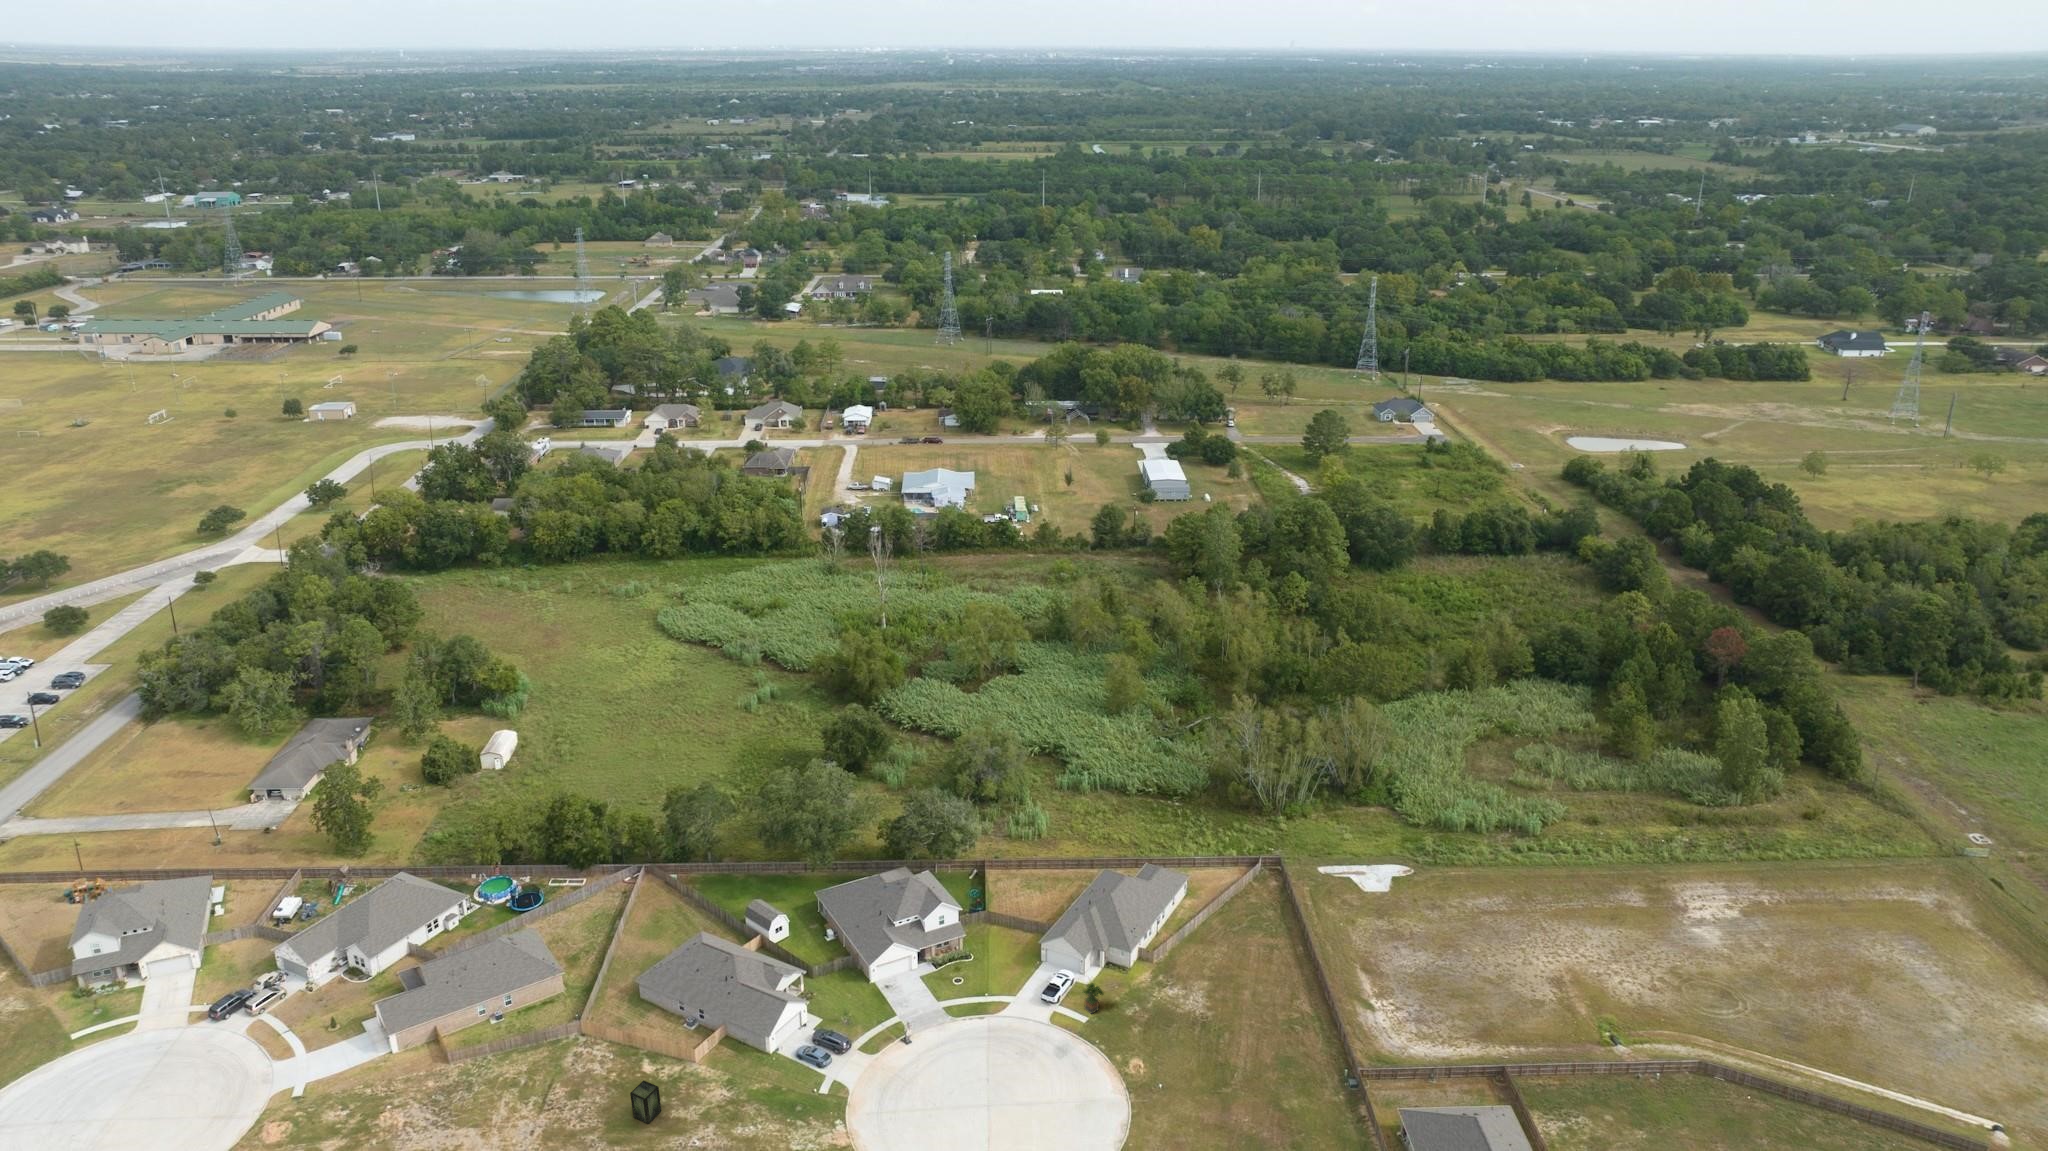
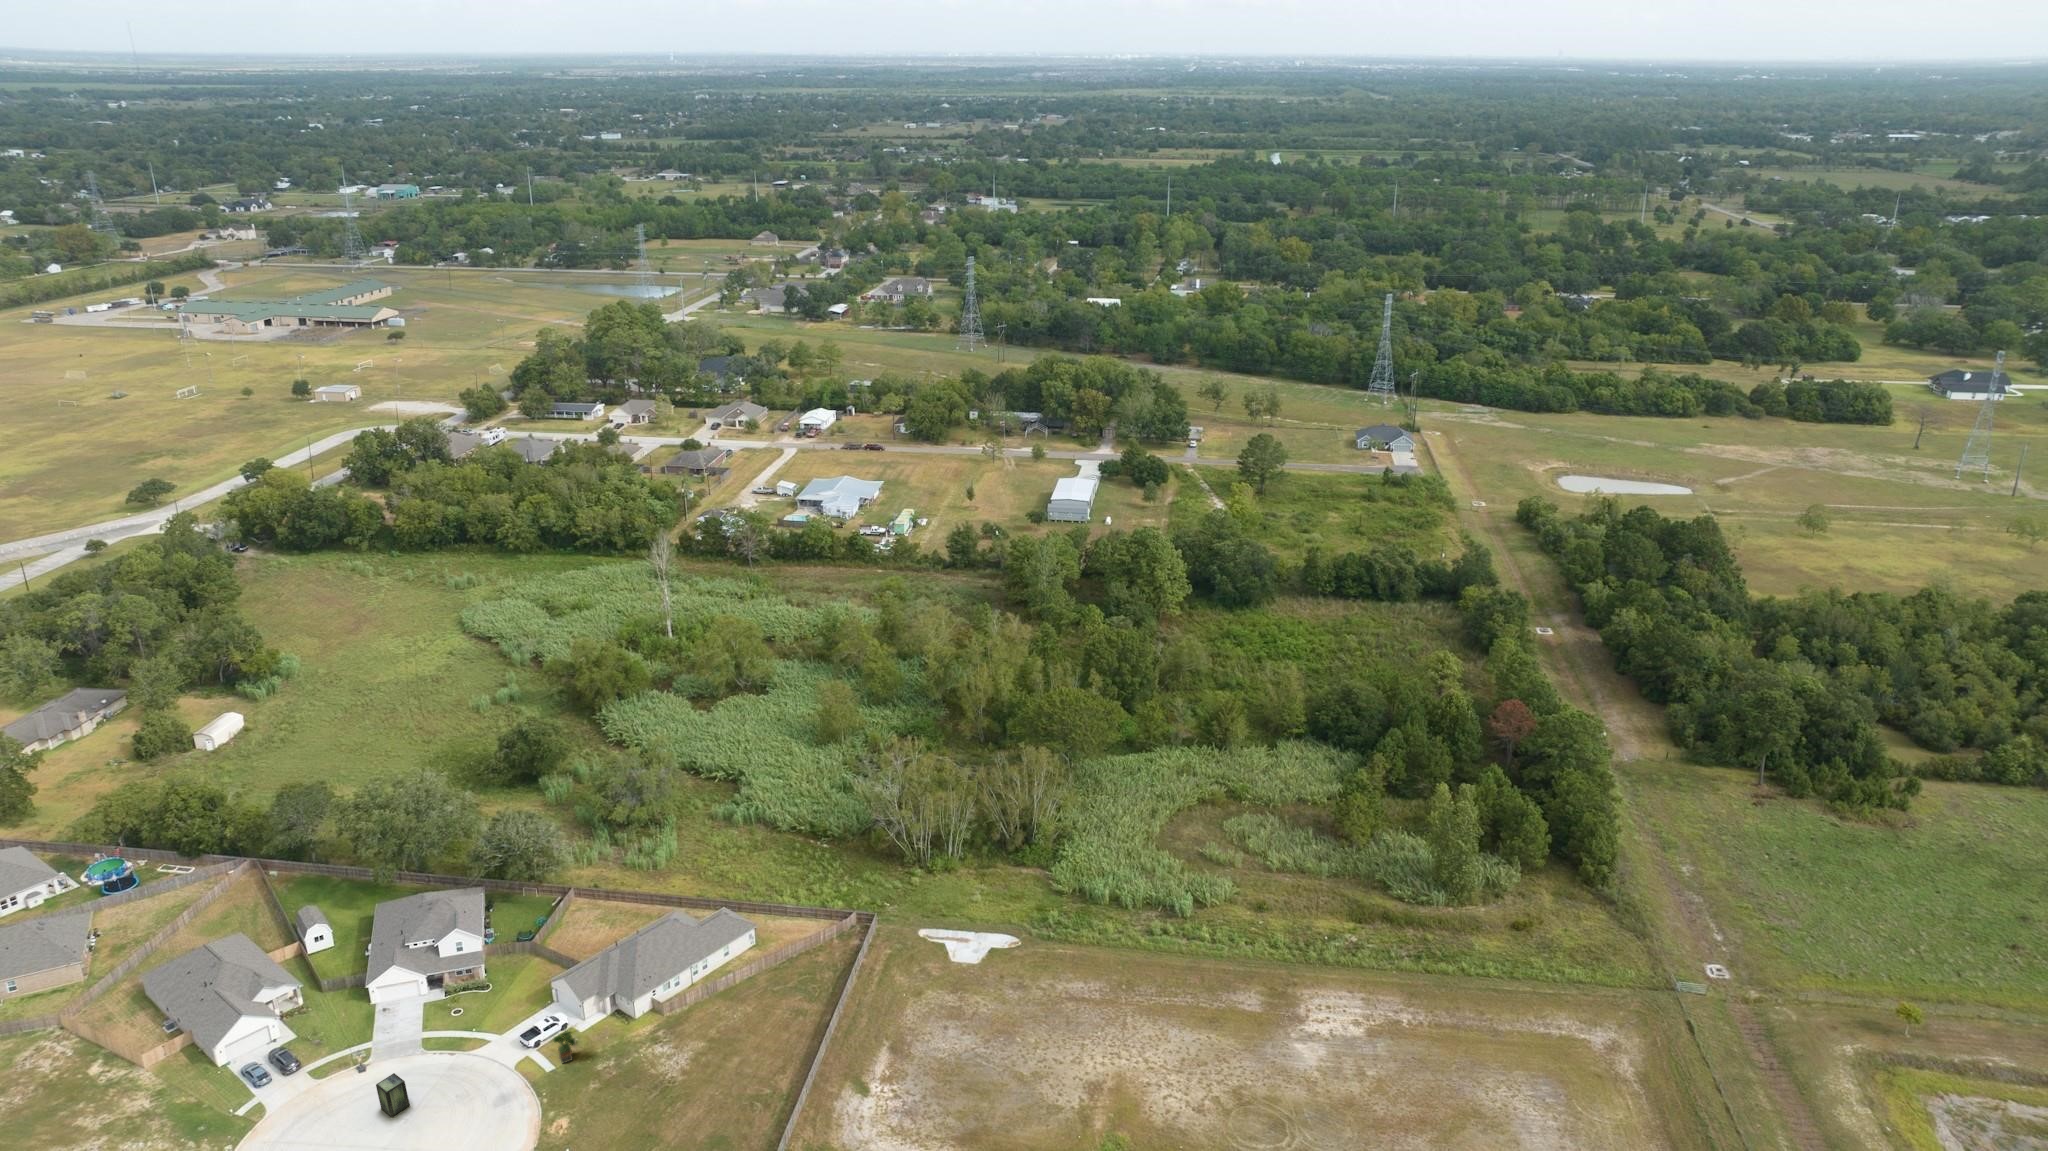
storage box: present [630,1080,661,1124] -> present [376,1073,410,1117]

